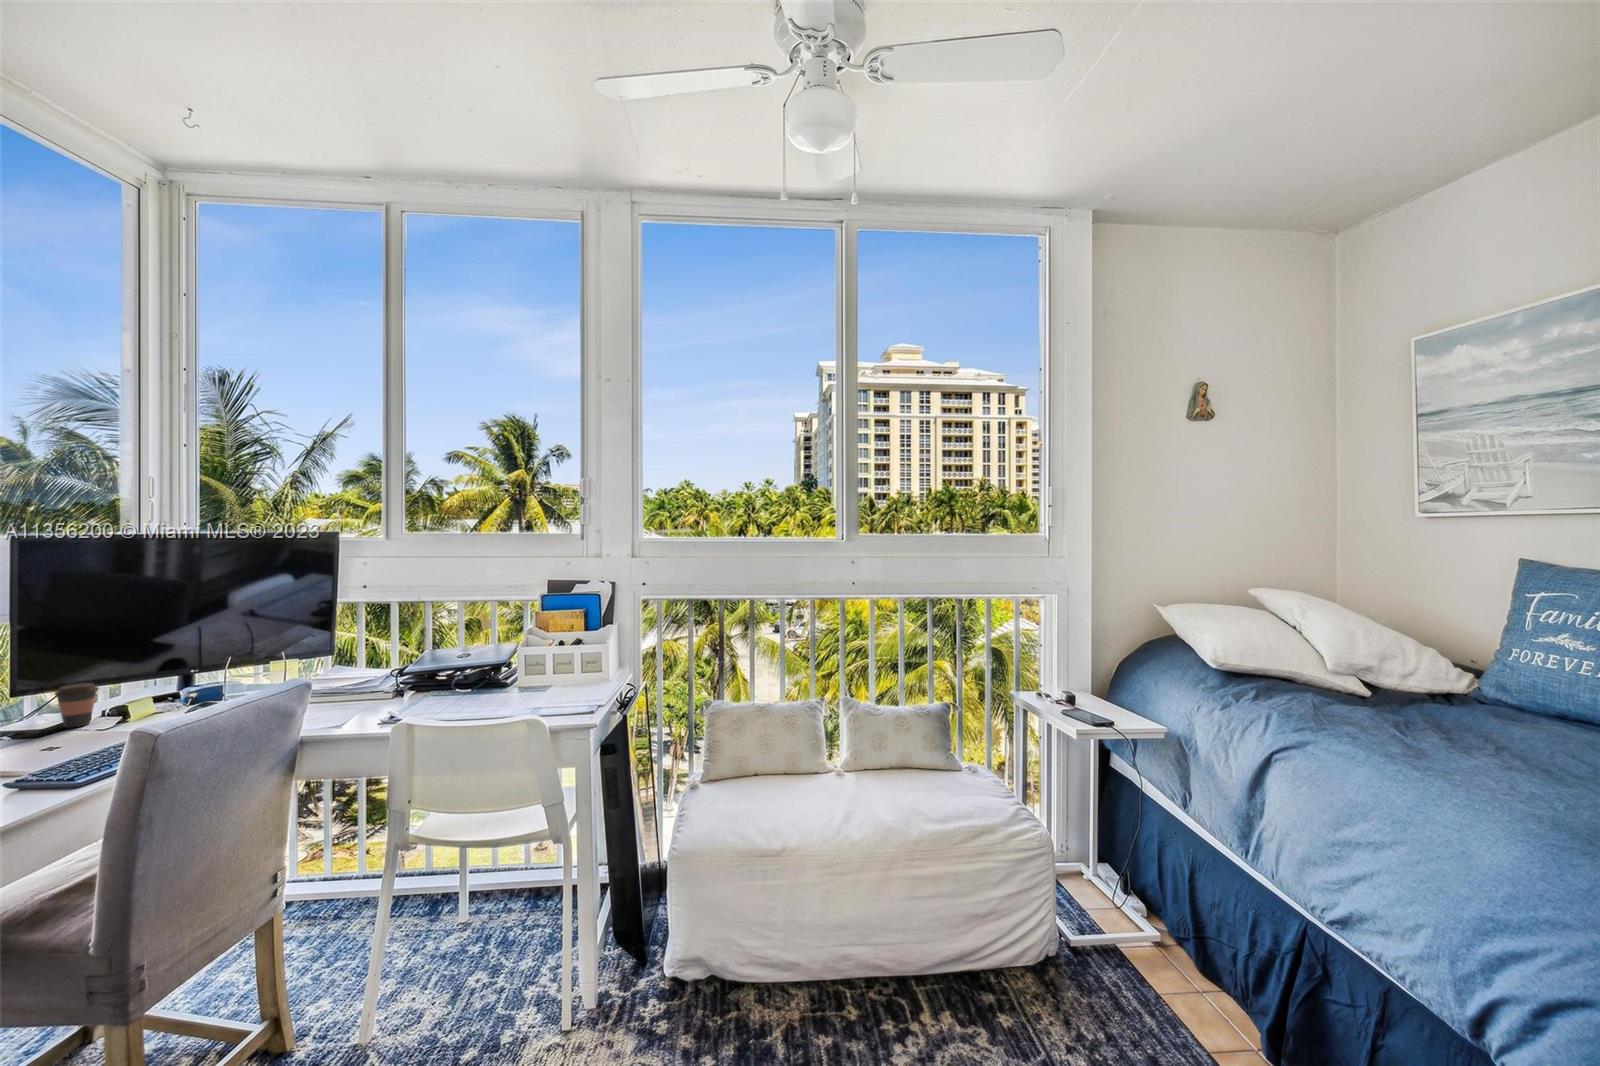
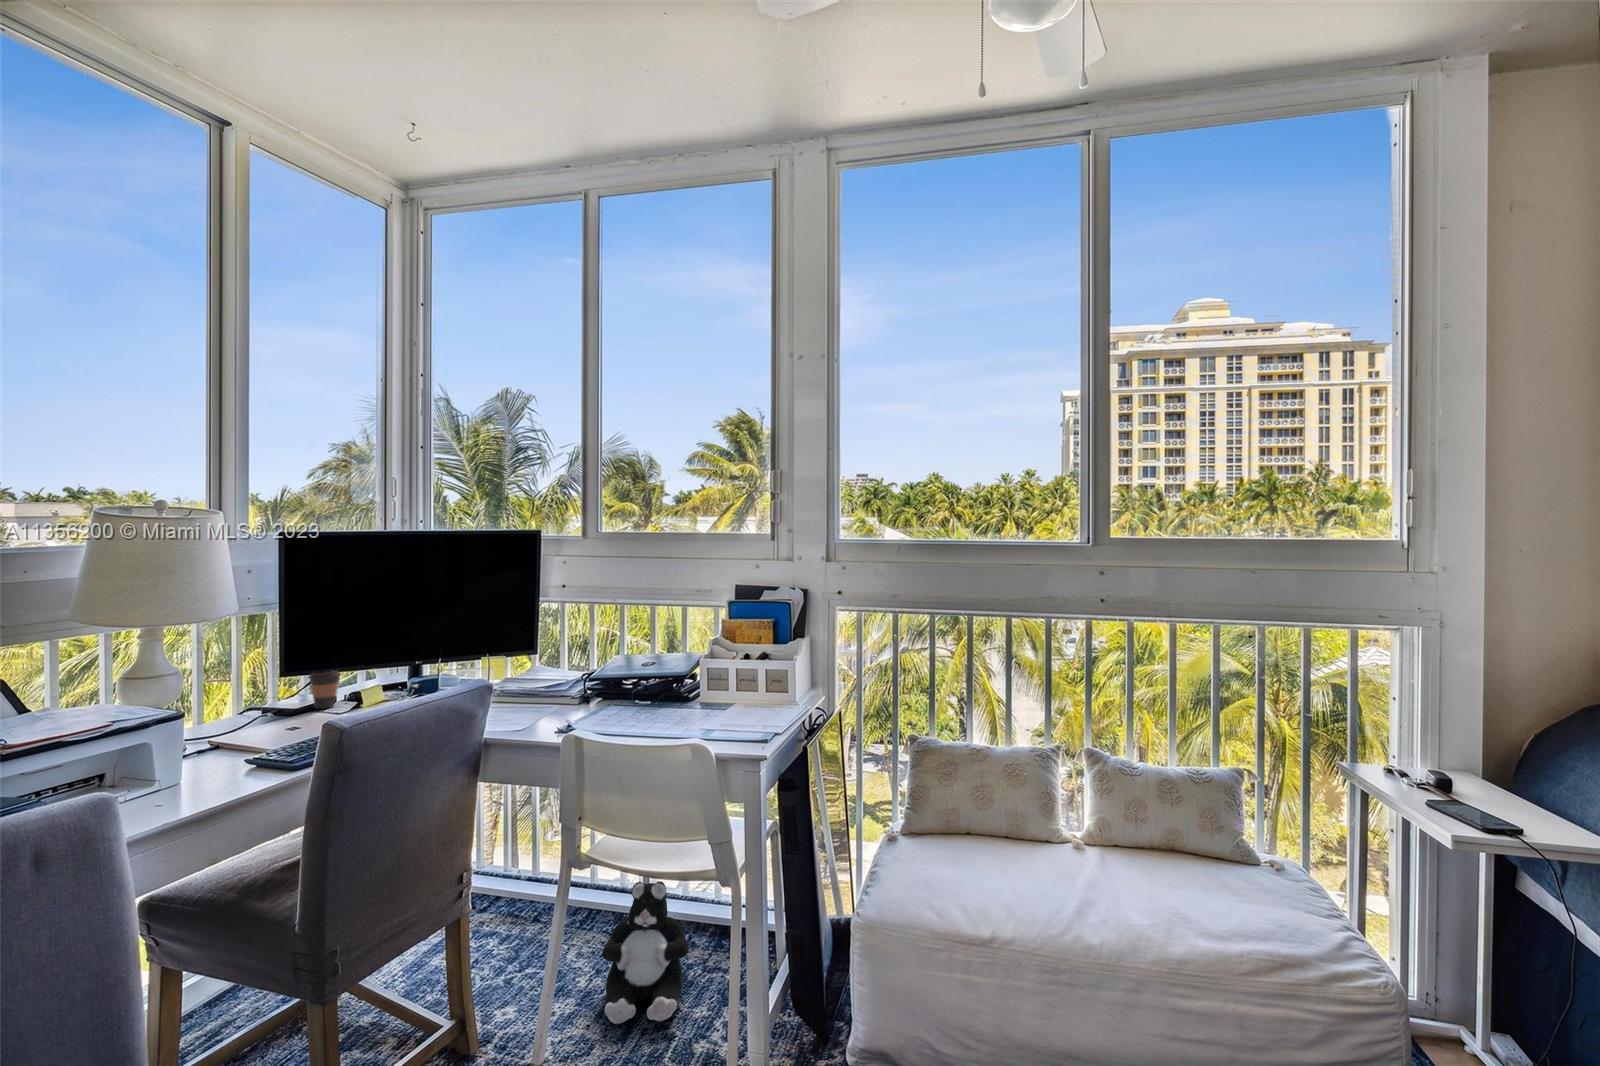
plush toy: none [423,855,512,991] -> present [602,881,689,1024]

